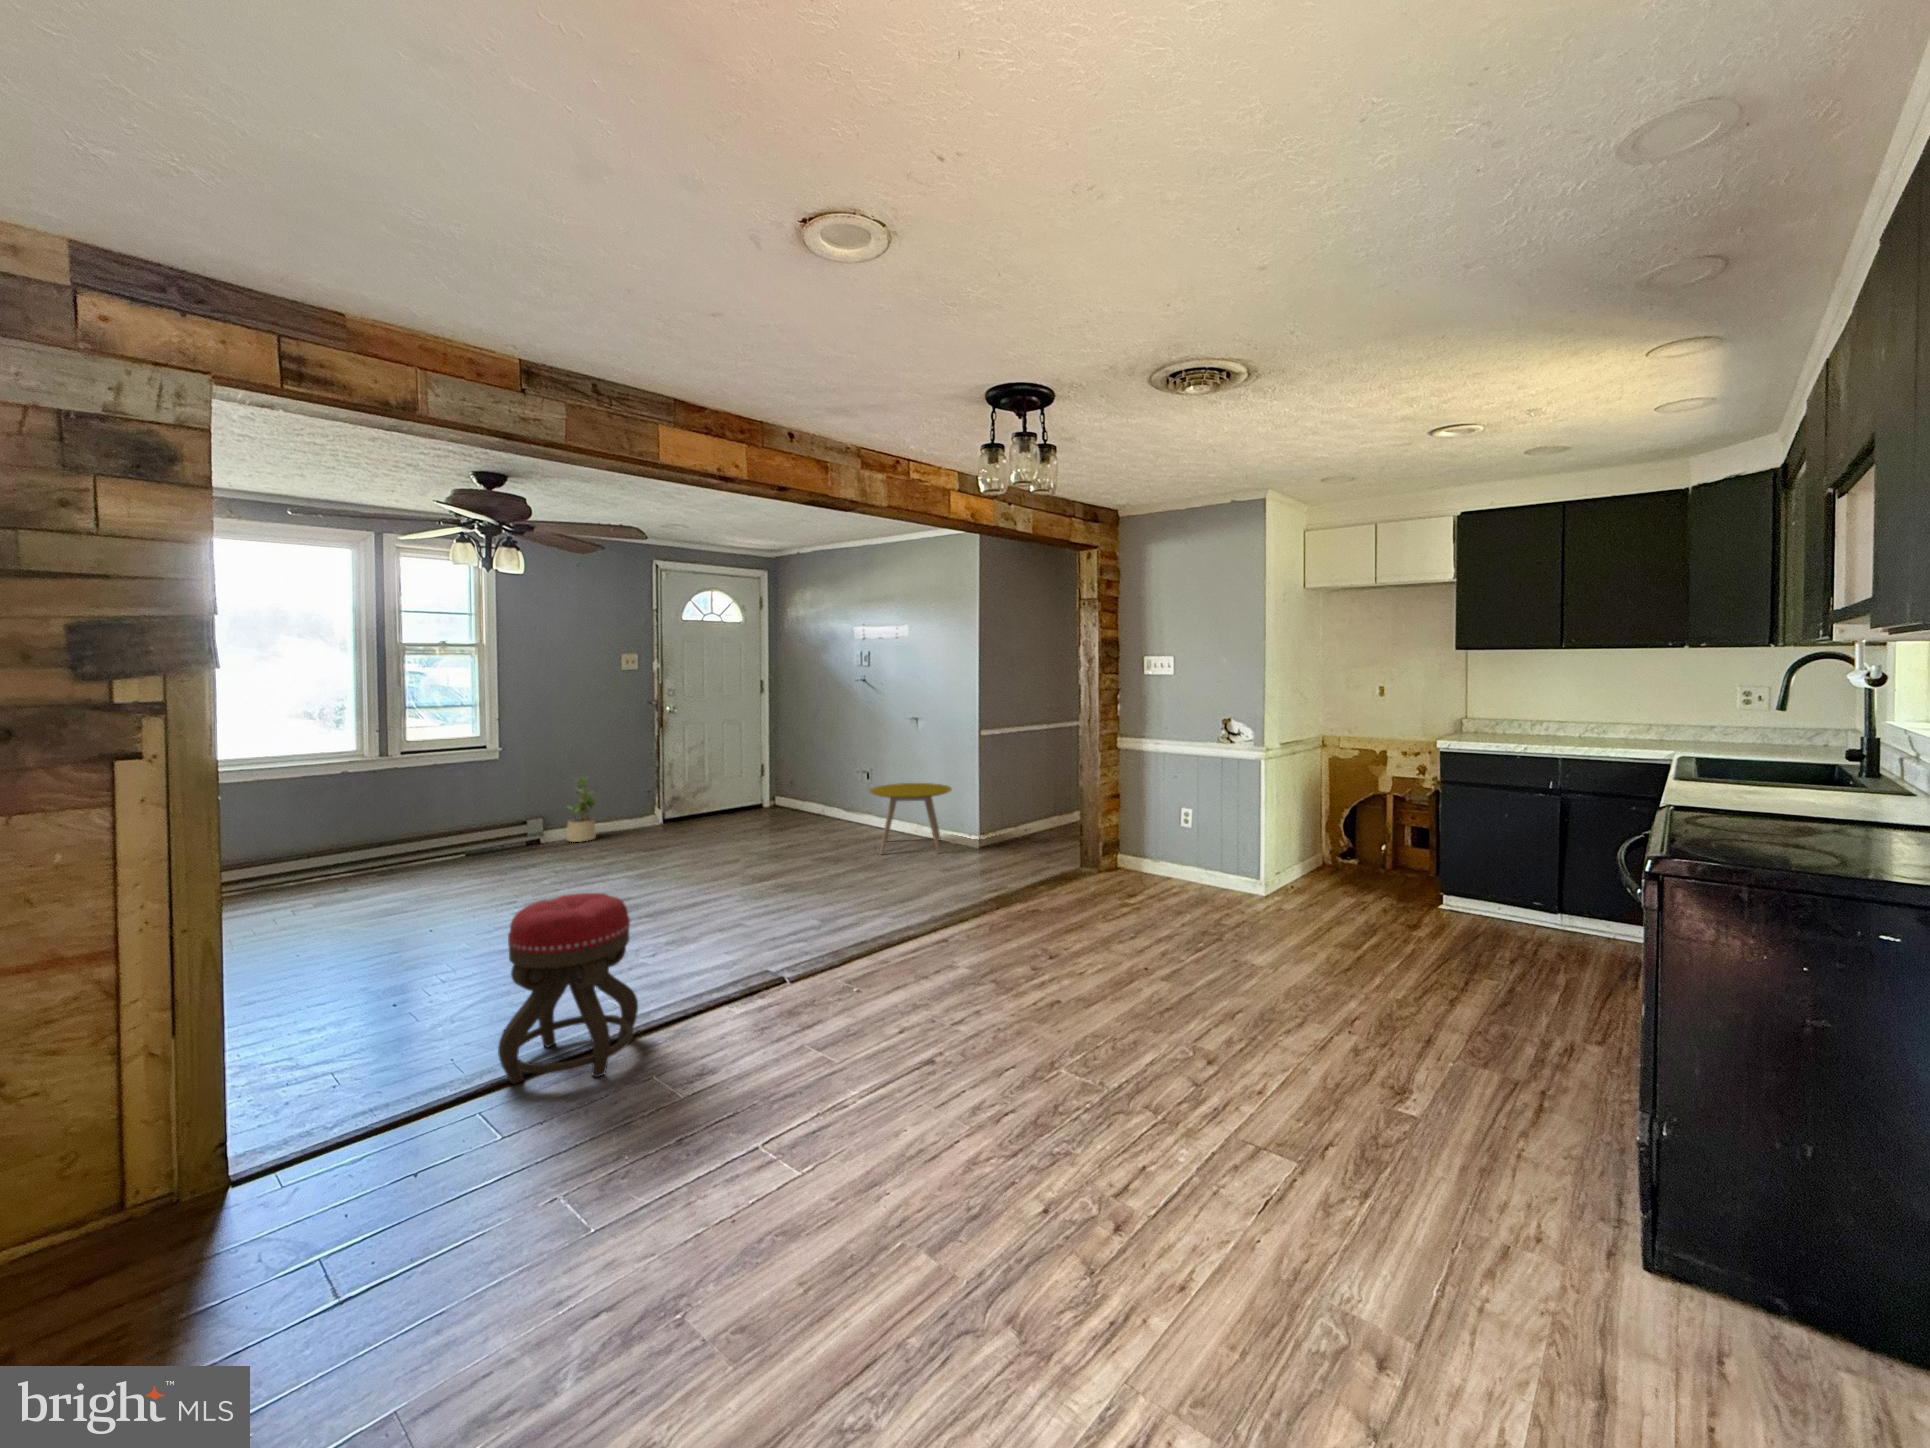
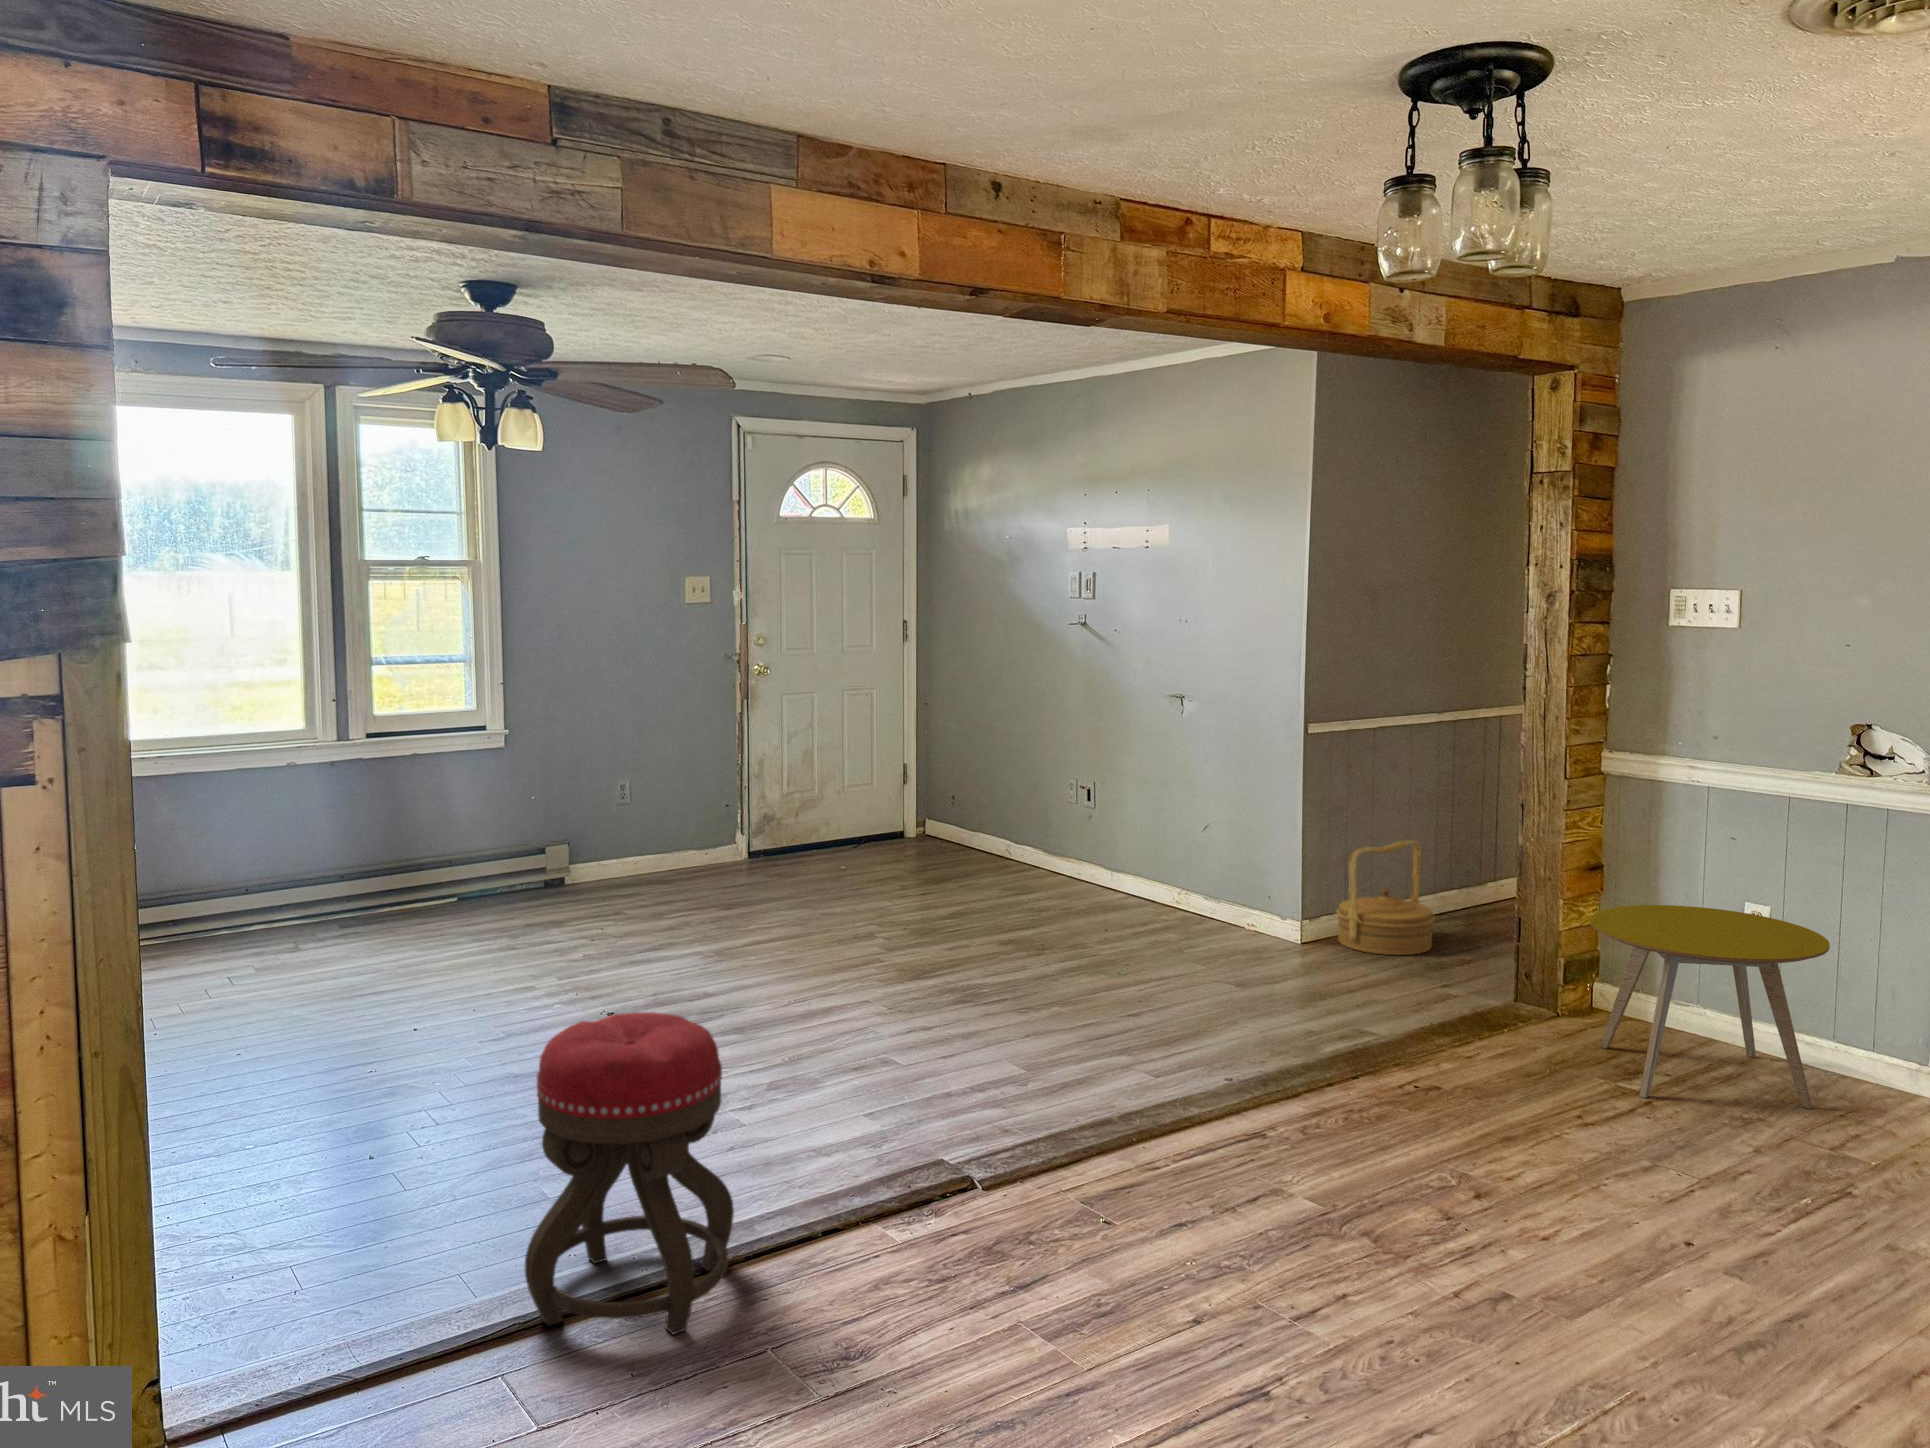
potted plant: present [567,776,596,842] -> none [600,776,651,884]
side table: present [870,783,951,855] -> present [1590,905,1830,1109]
woven basket: none [998,790,1047,850] -> present [1336,840,1435,955]

